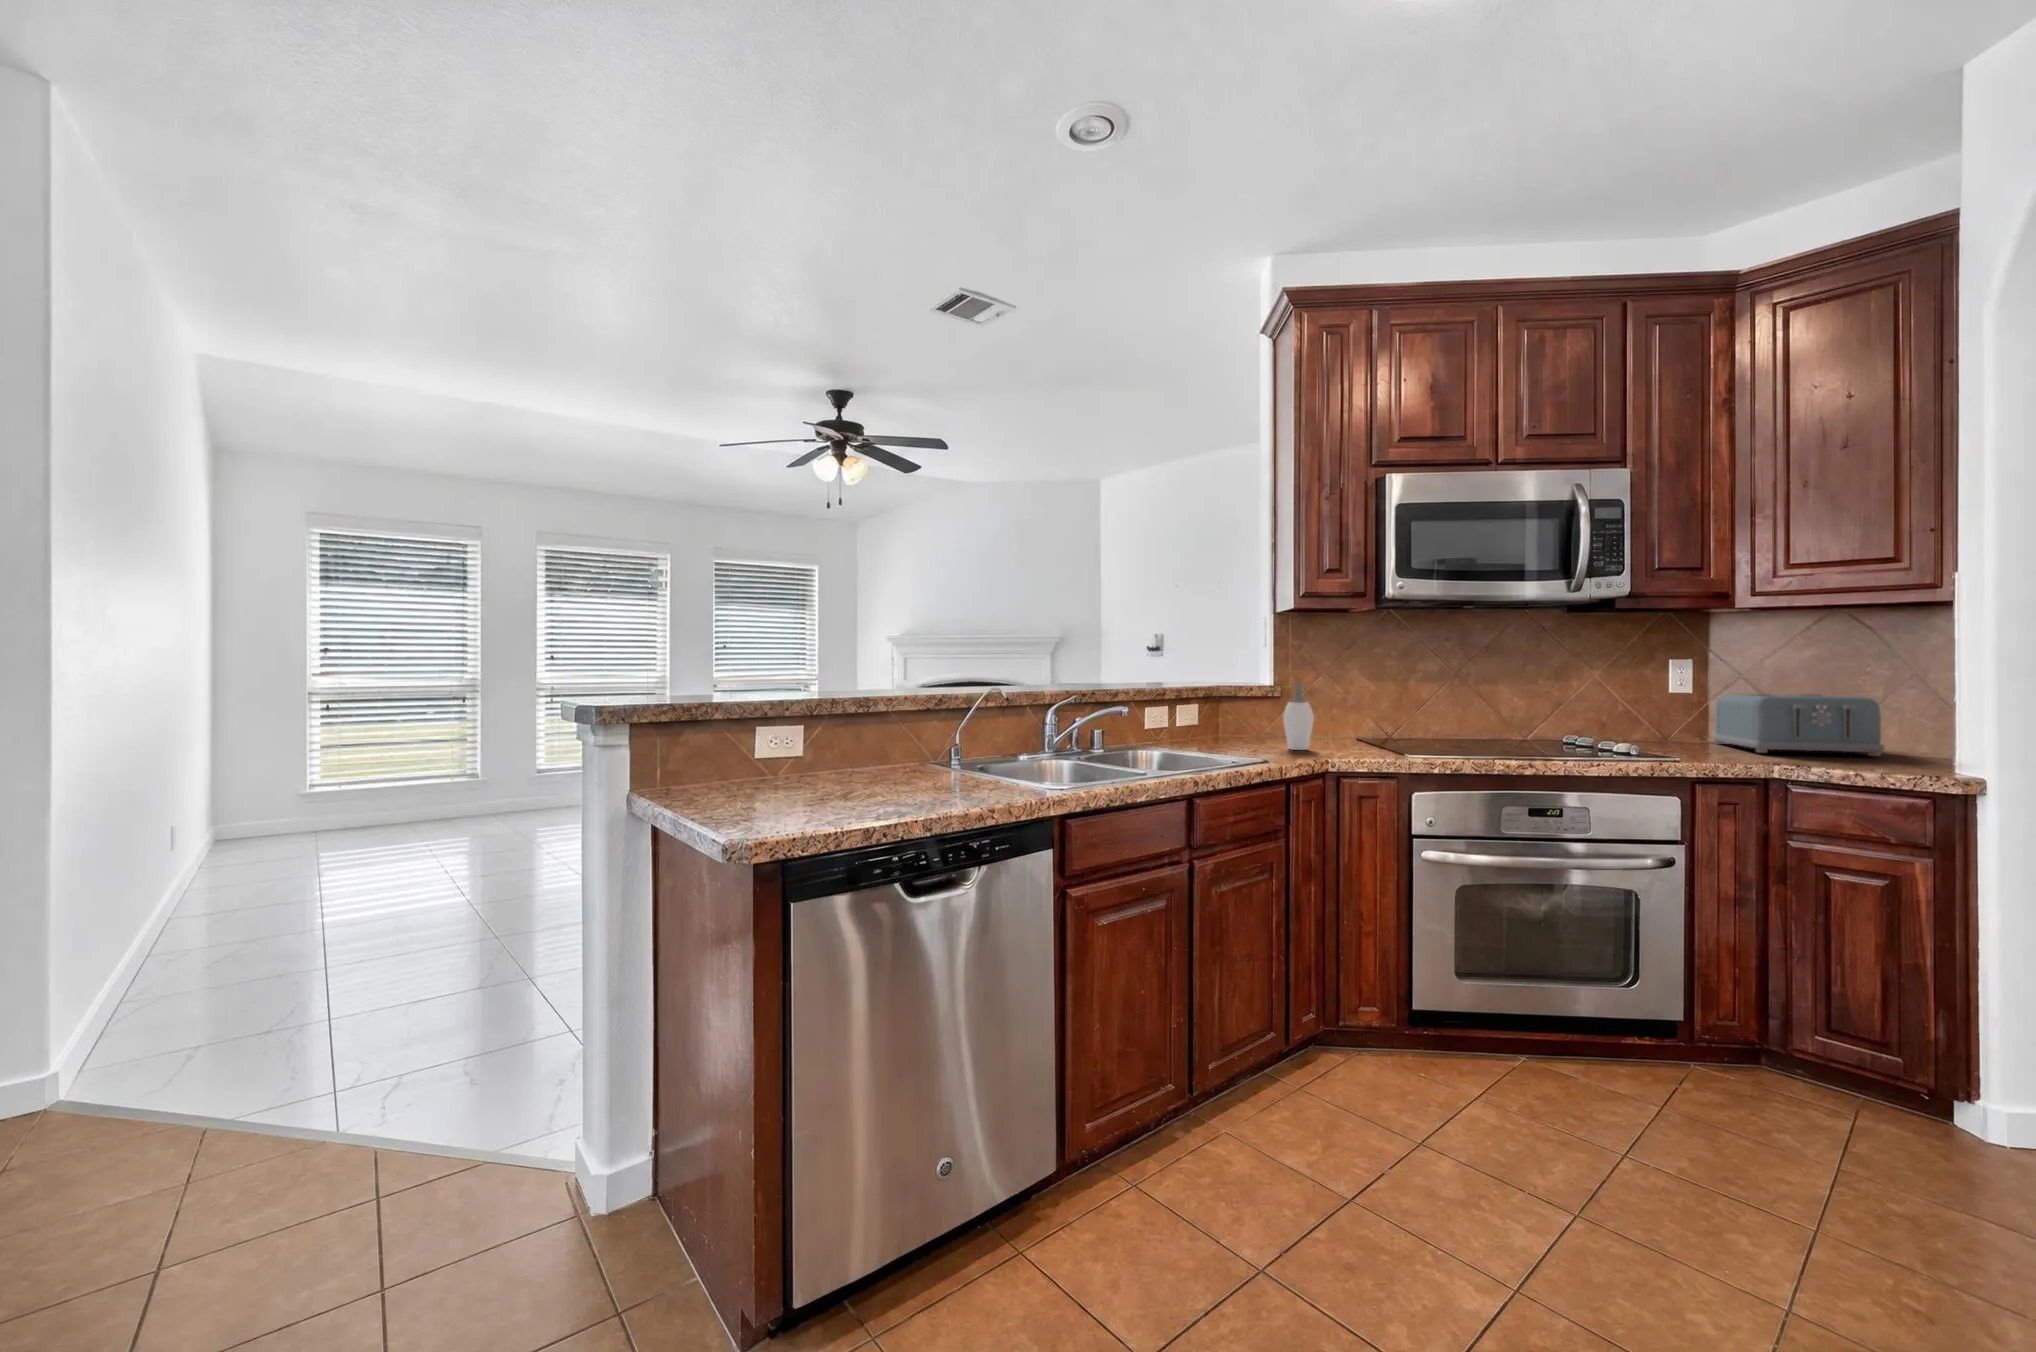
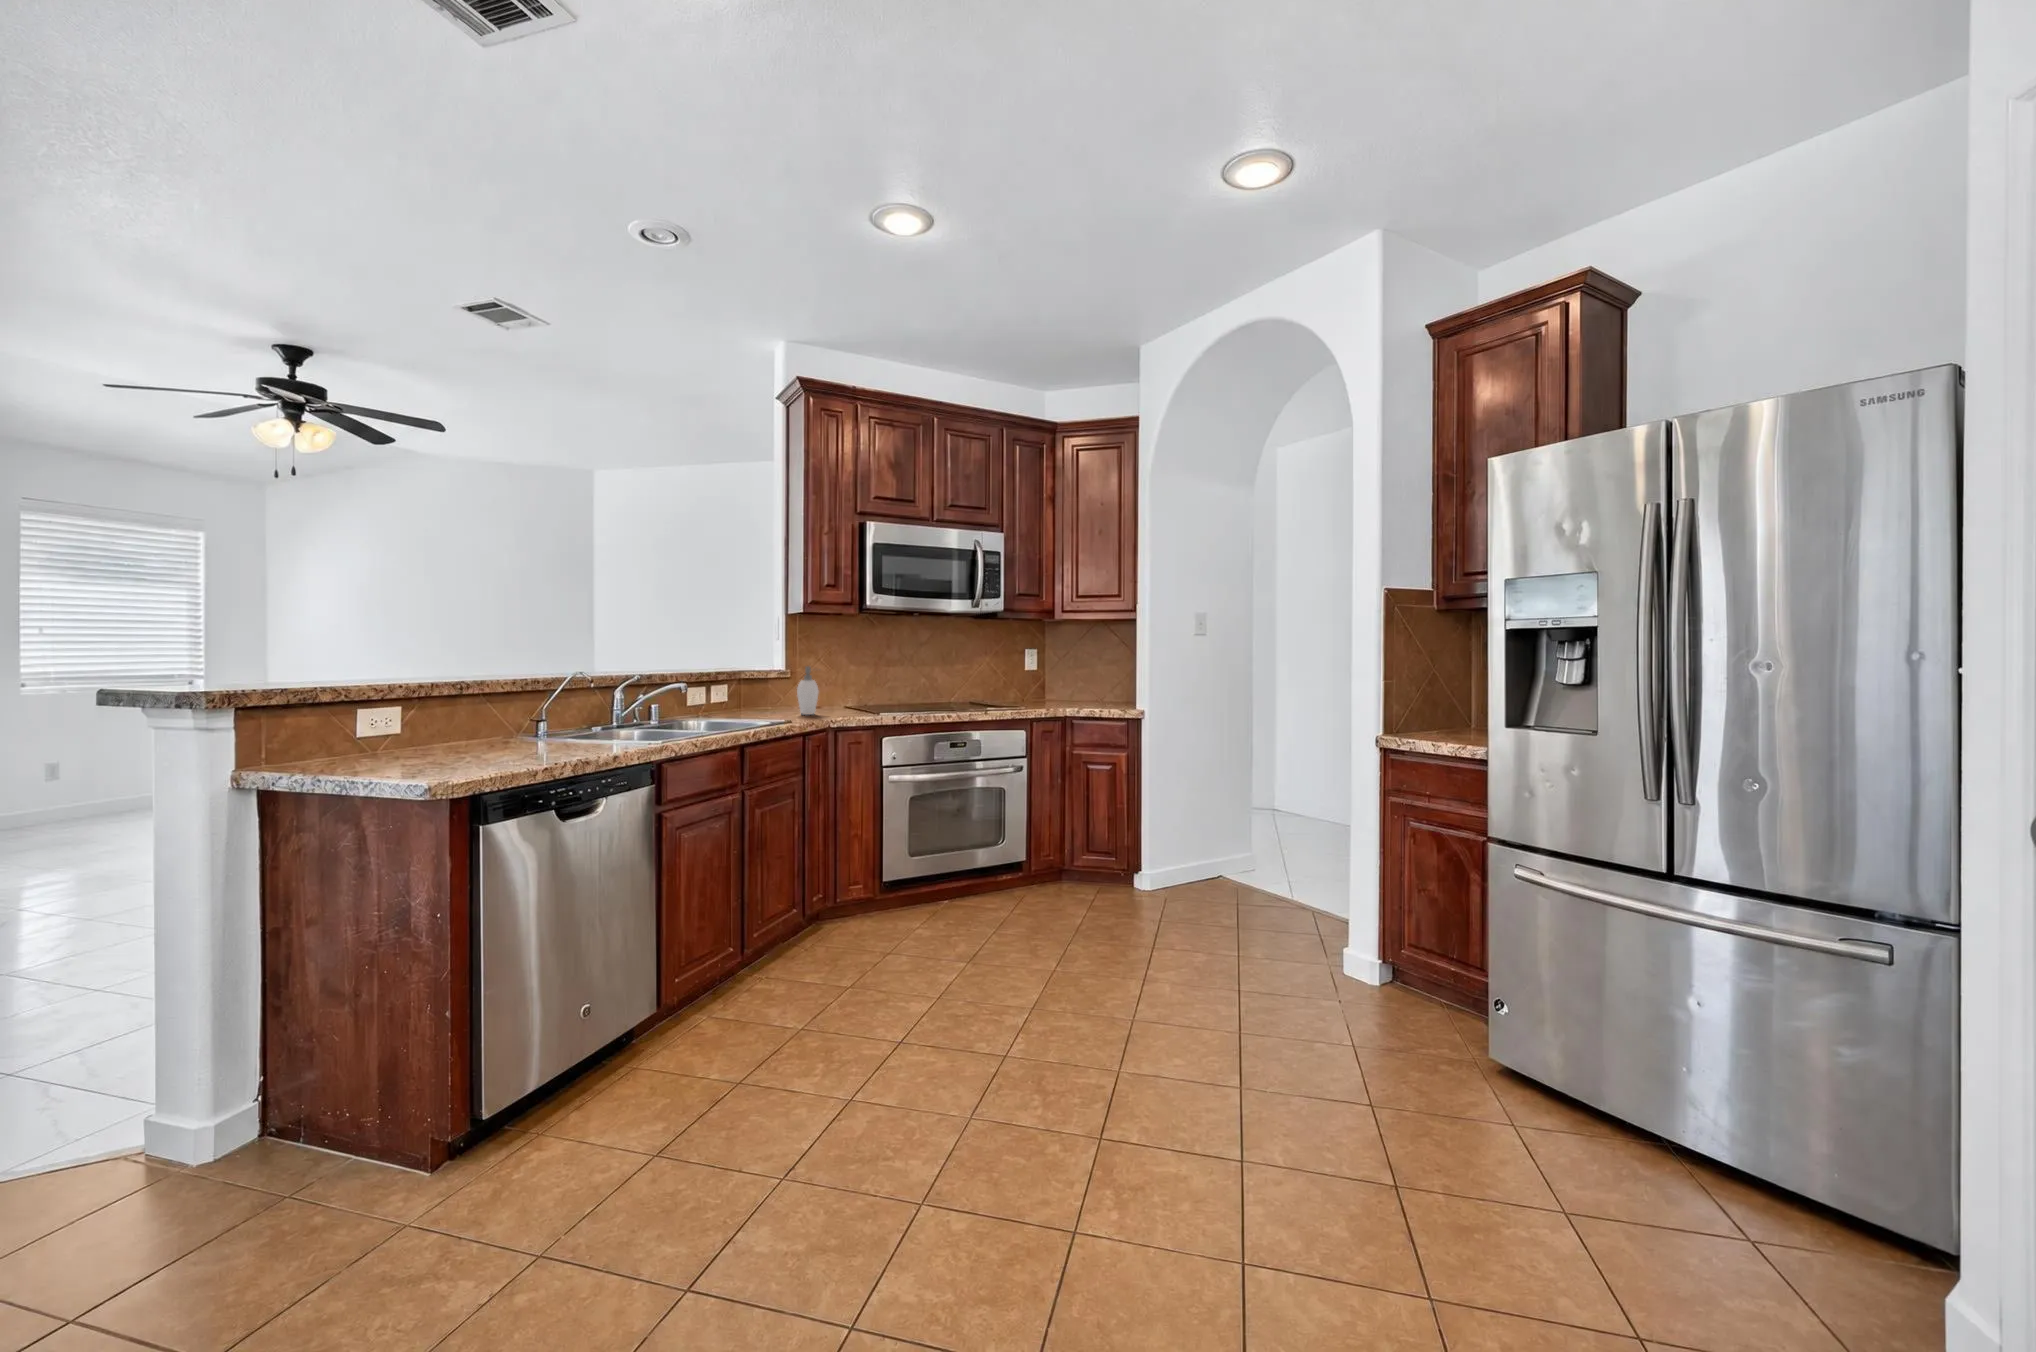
toaster: present [1713,694,1885,756] -> none [1043,671,1115,705]

